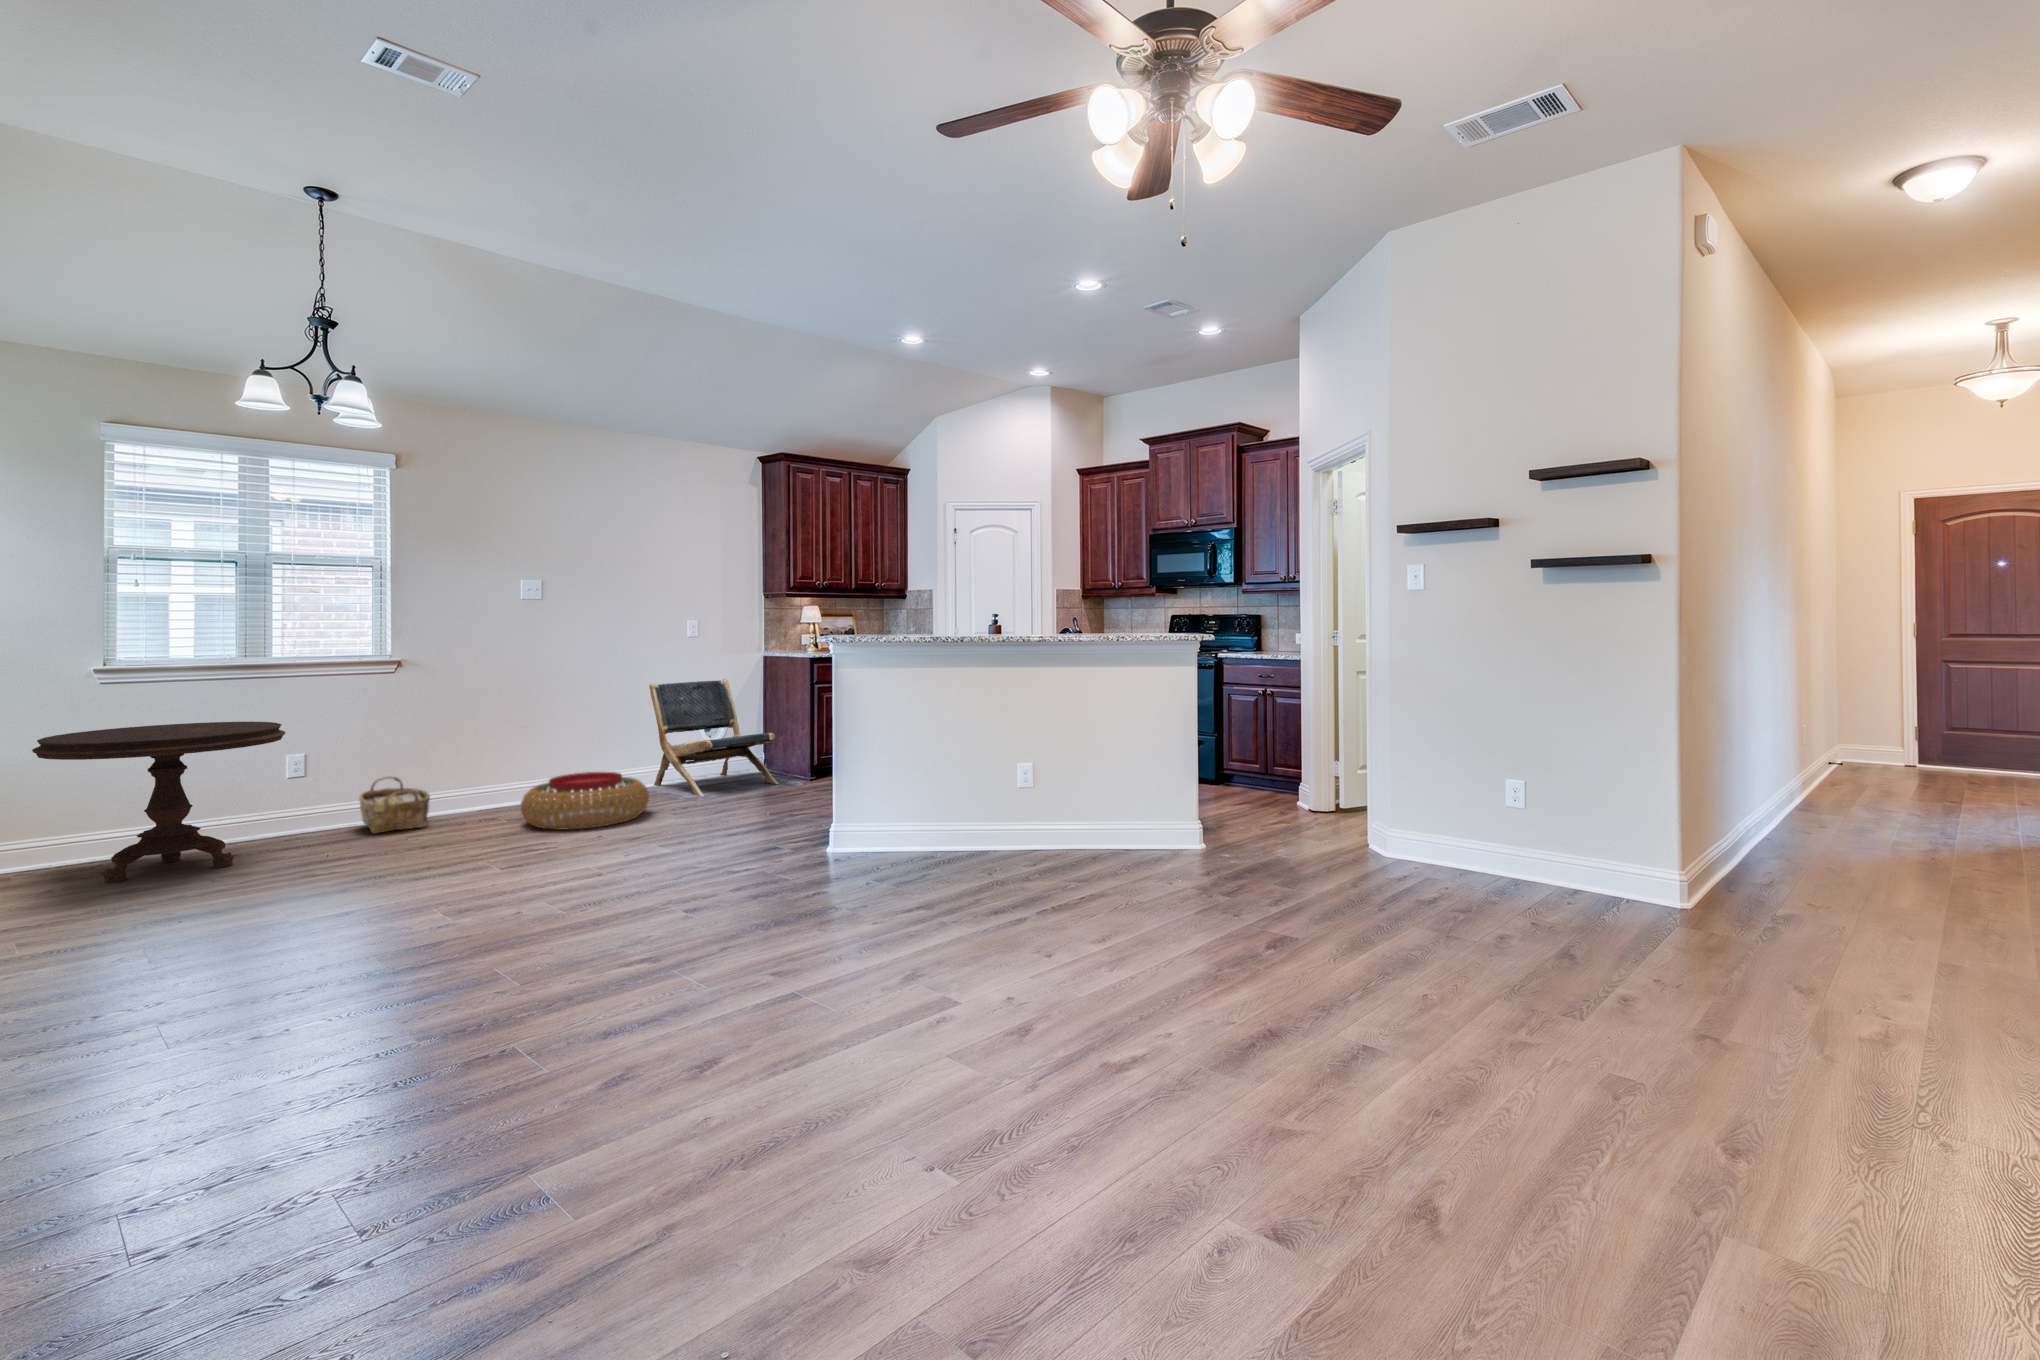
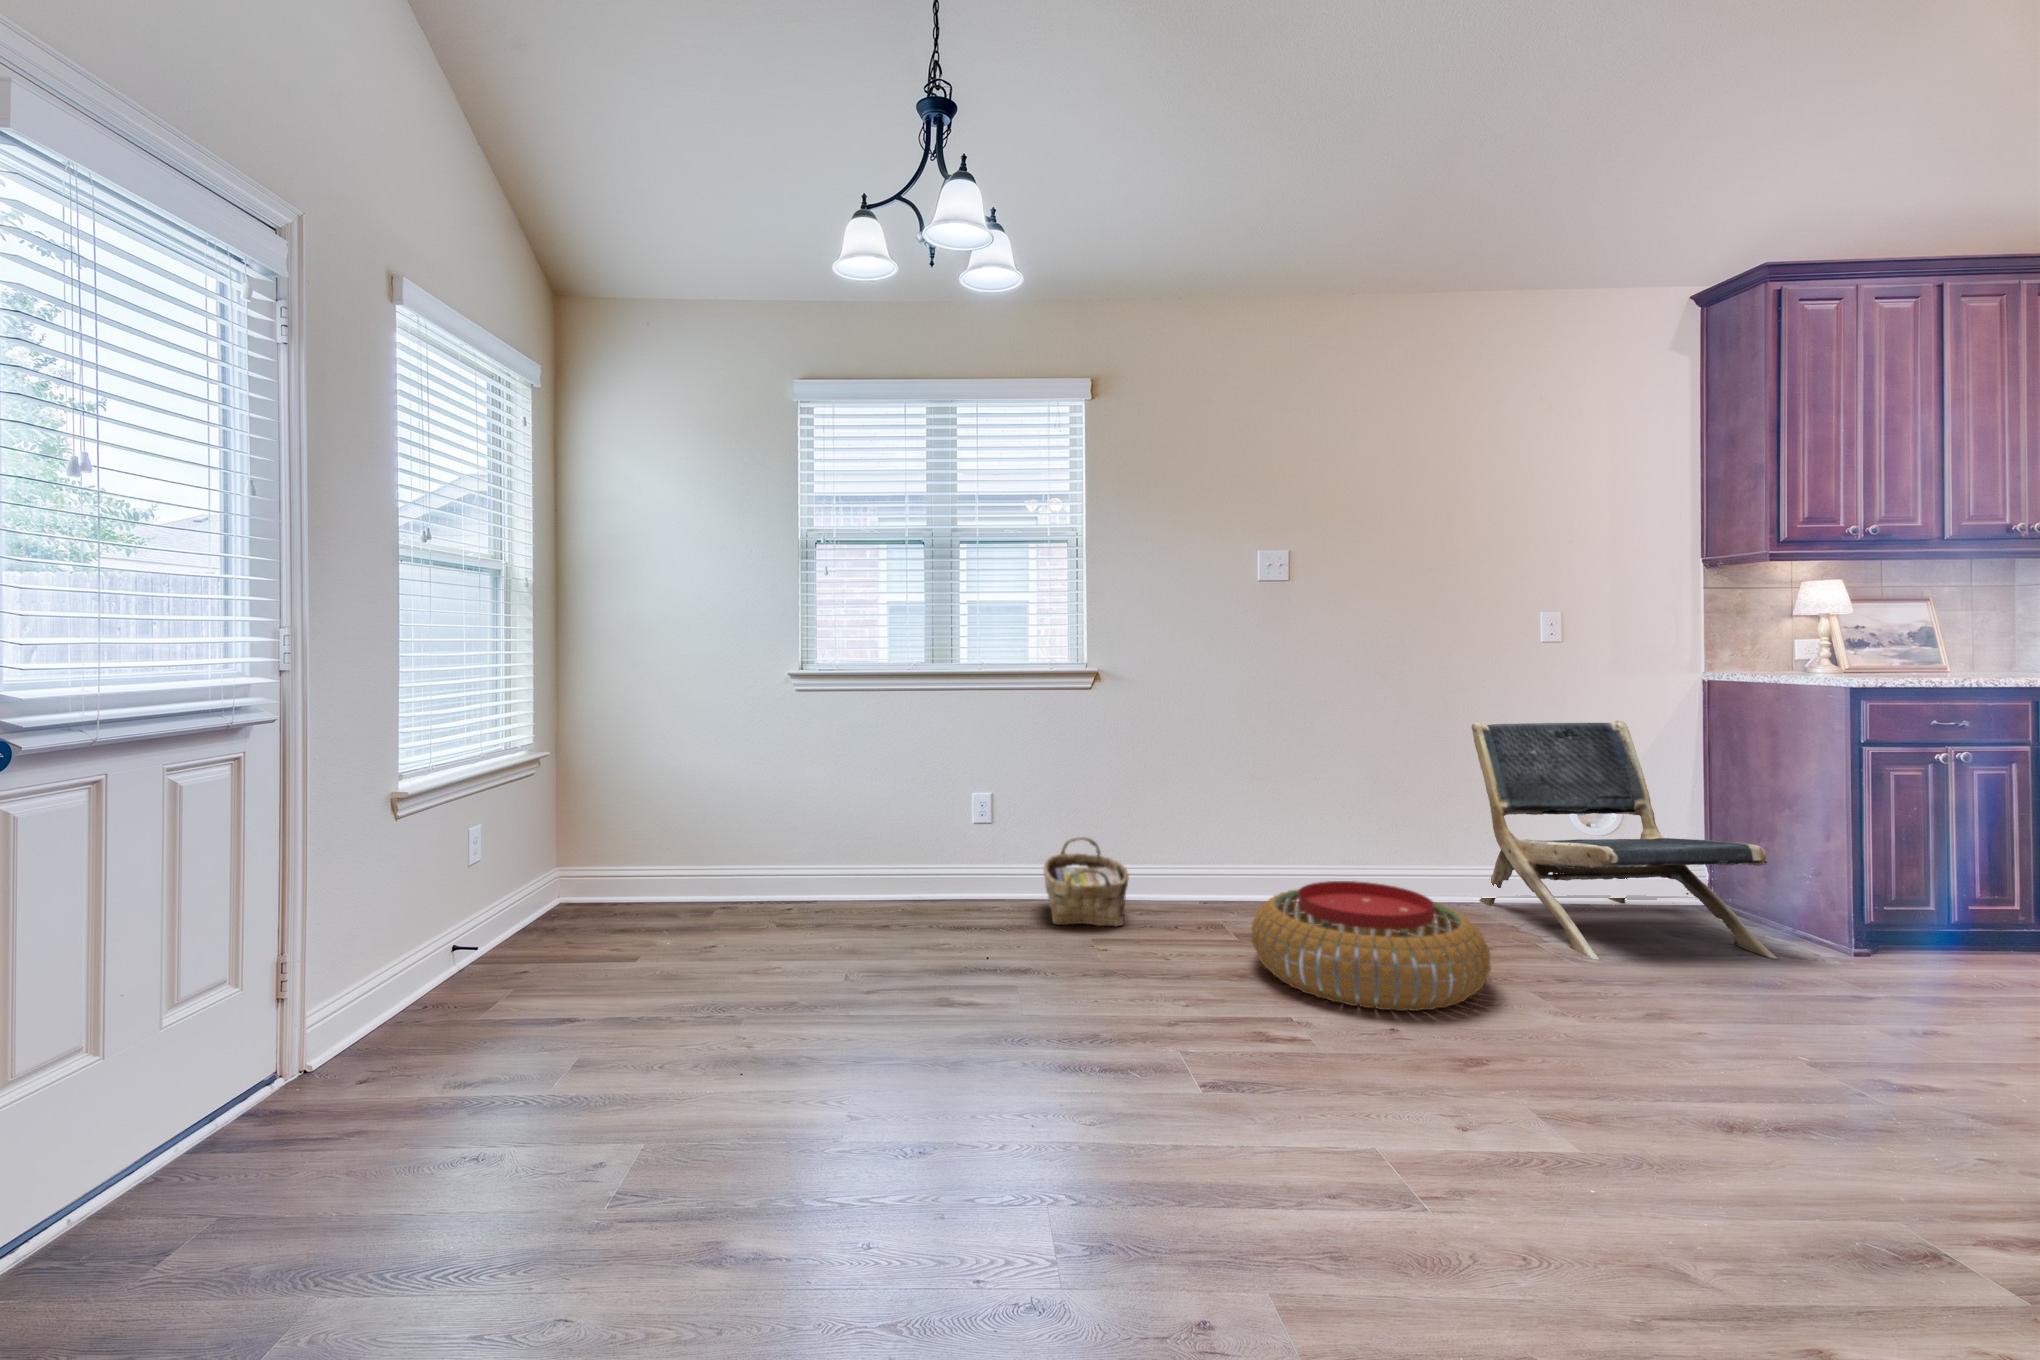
side table: present [32,722,286,883] -> none [702,744,946,951]

